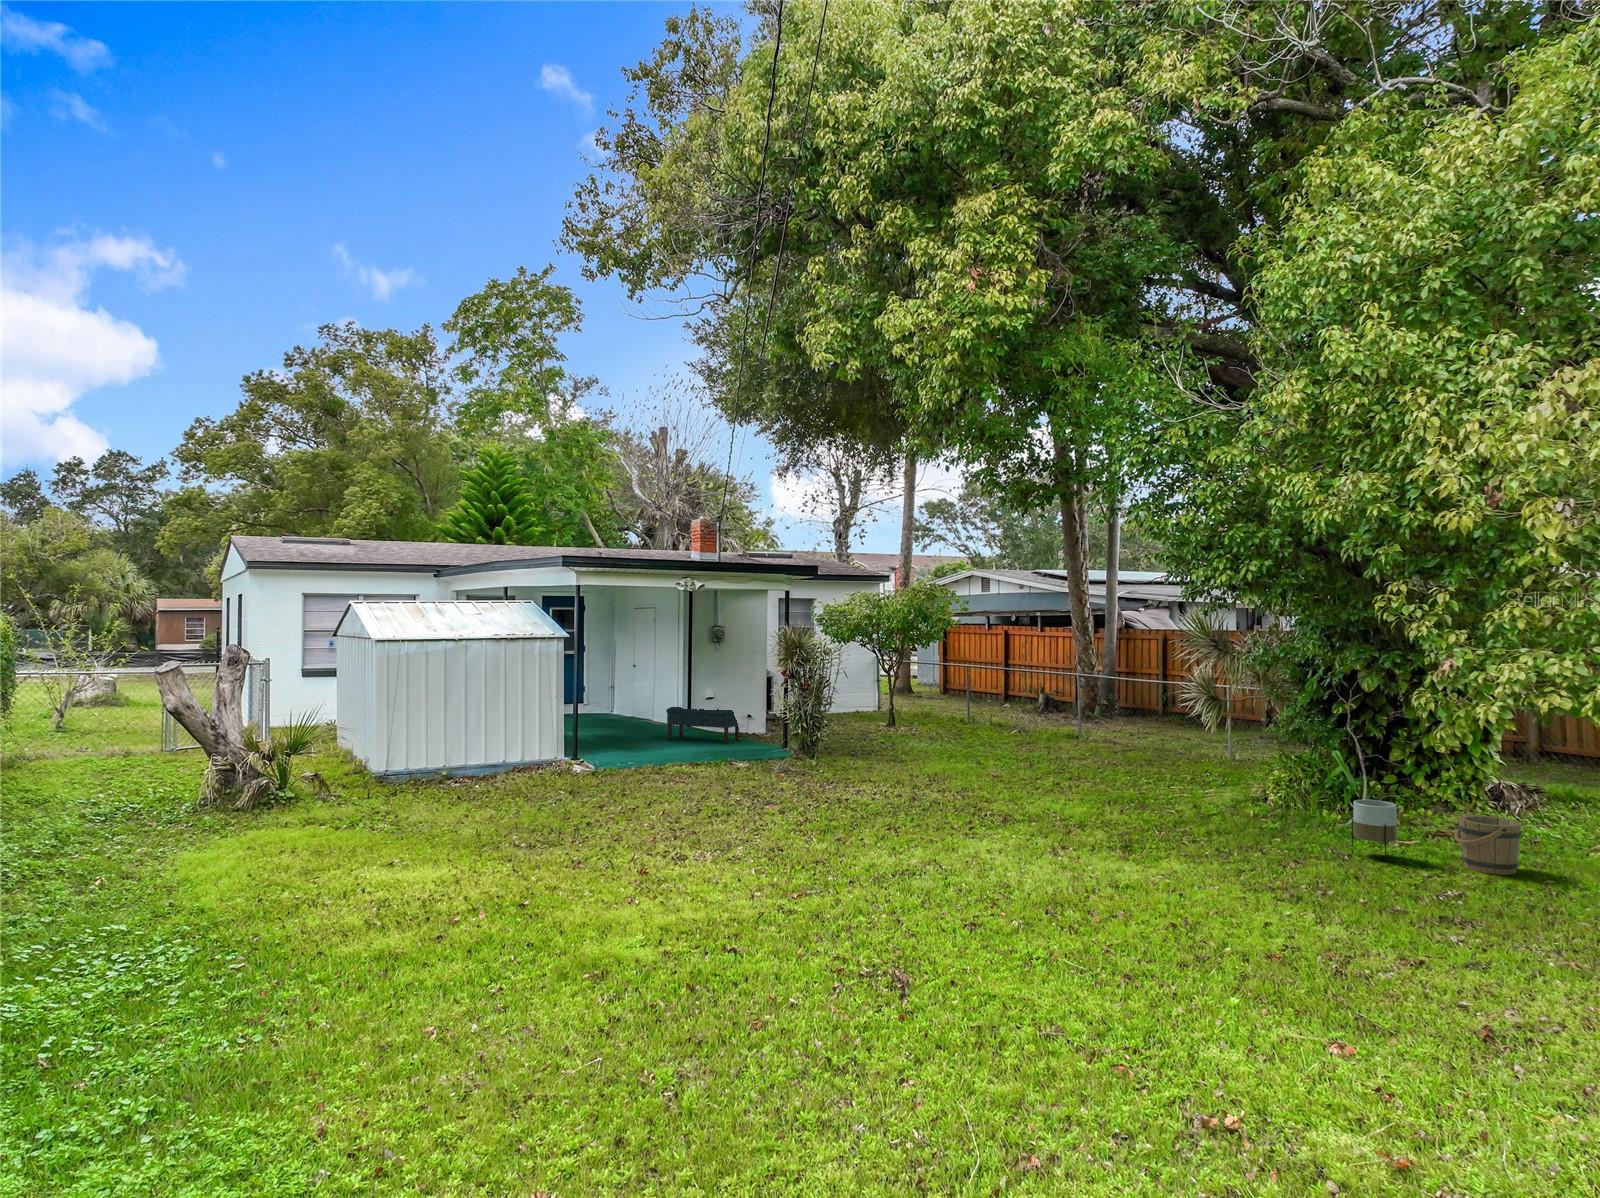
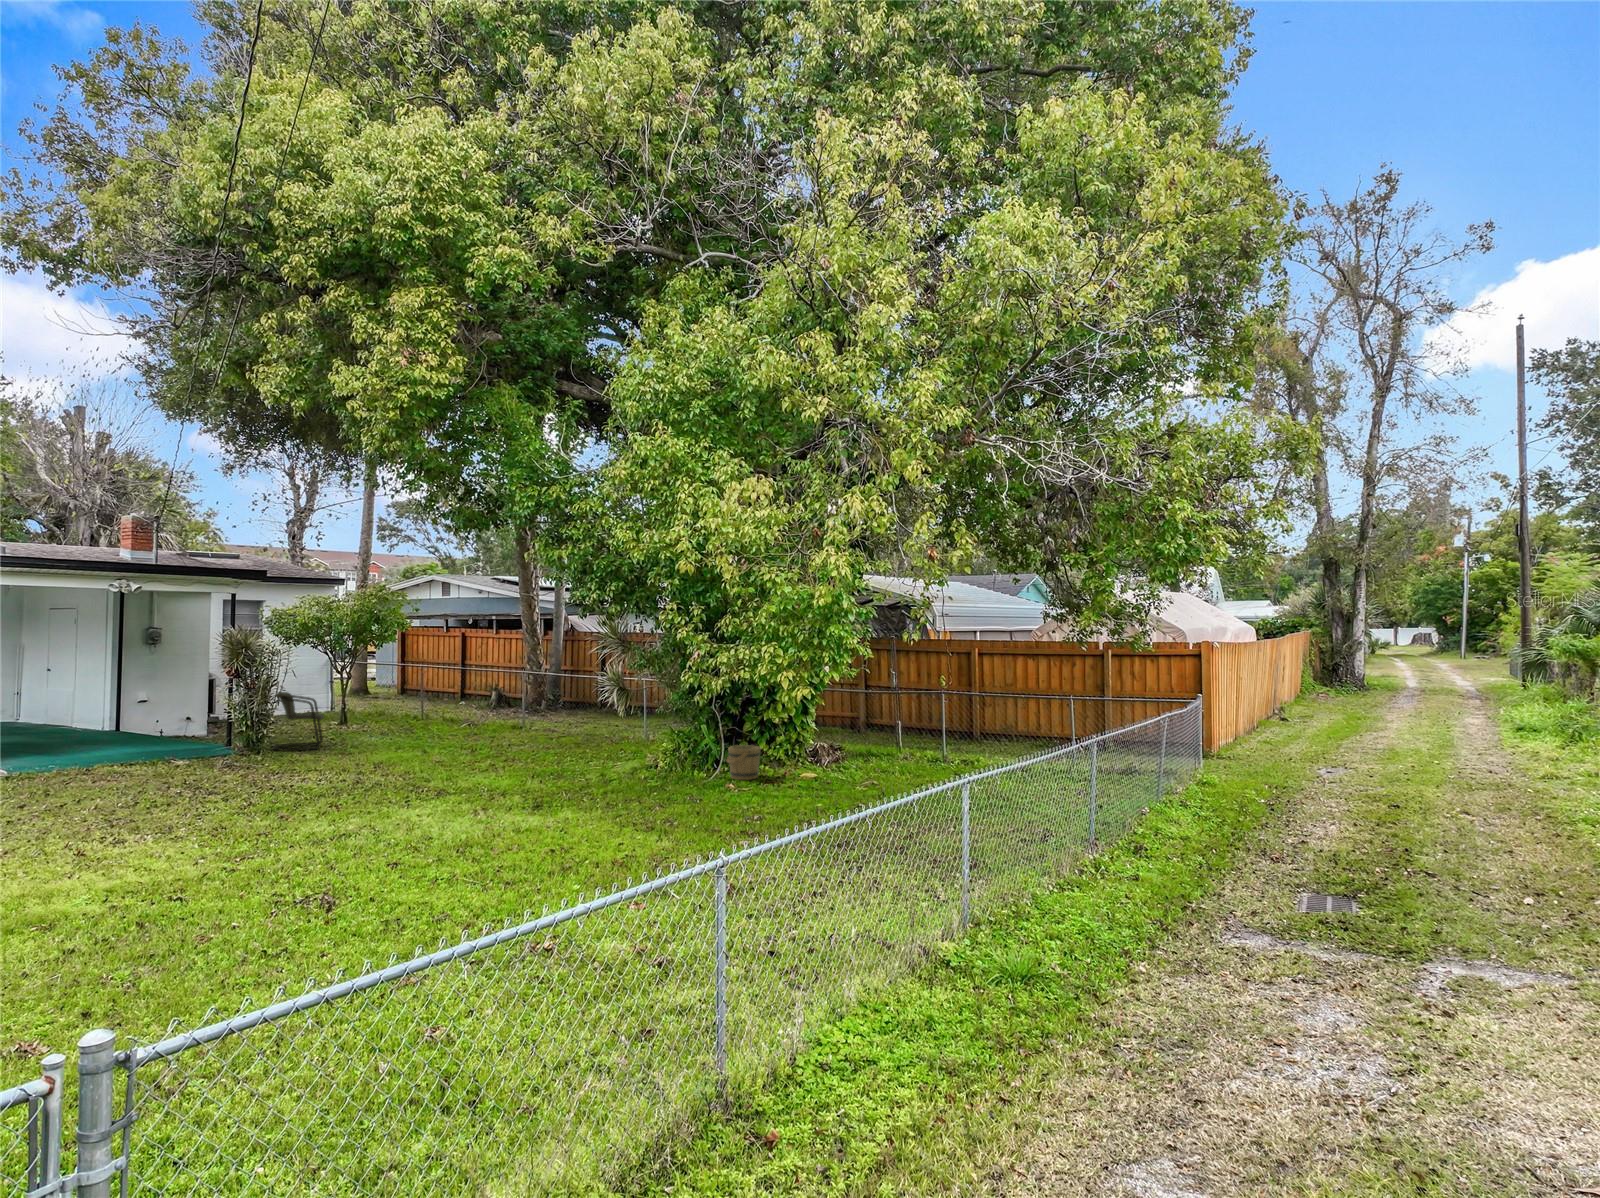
chair: none [826,696,876,763] -> present [273,692,324,751]
bench: present [666,707,739,744] -> none [88,709,179,745]
planter: present [1352,800,1397,862] -> none [670,741,695,780]

